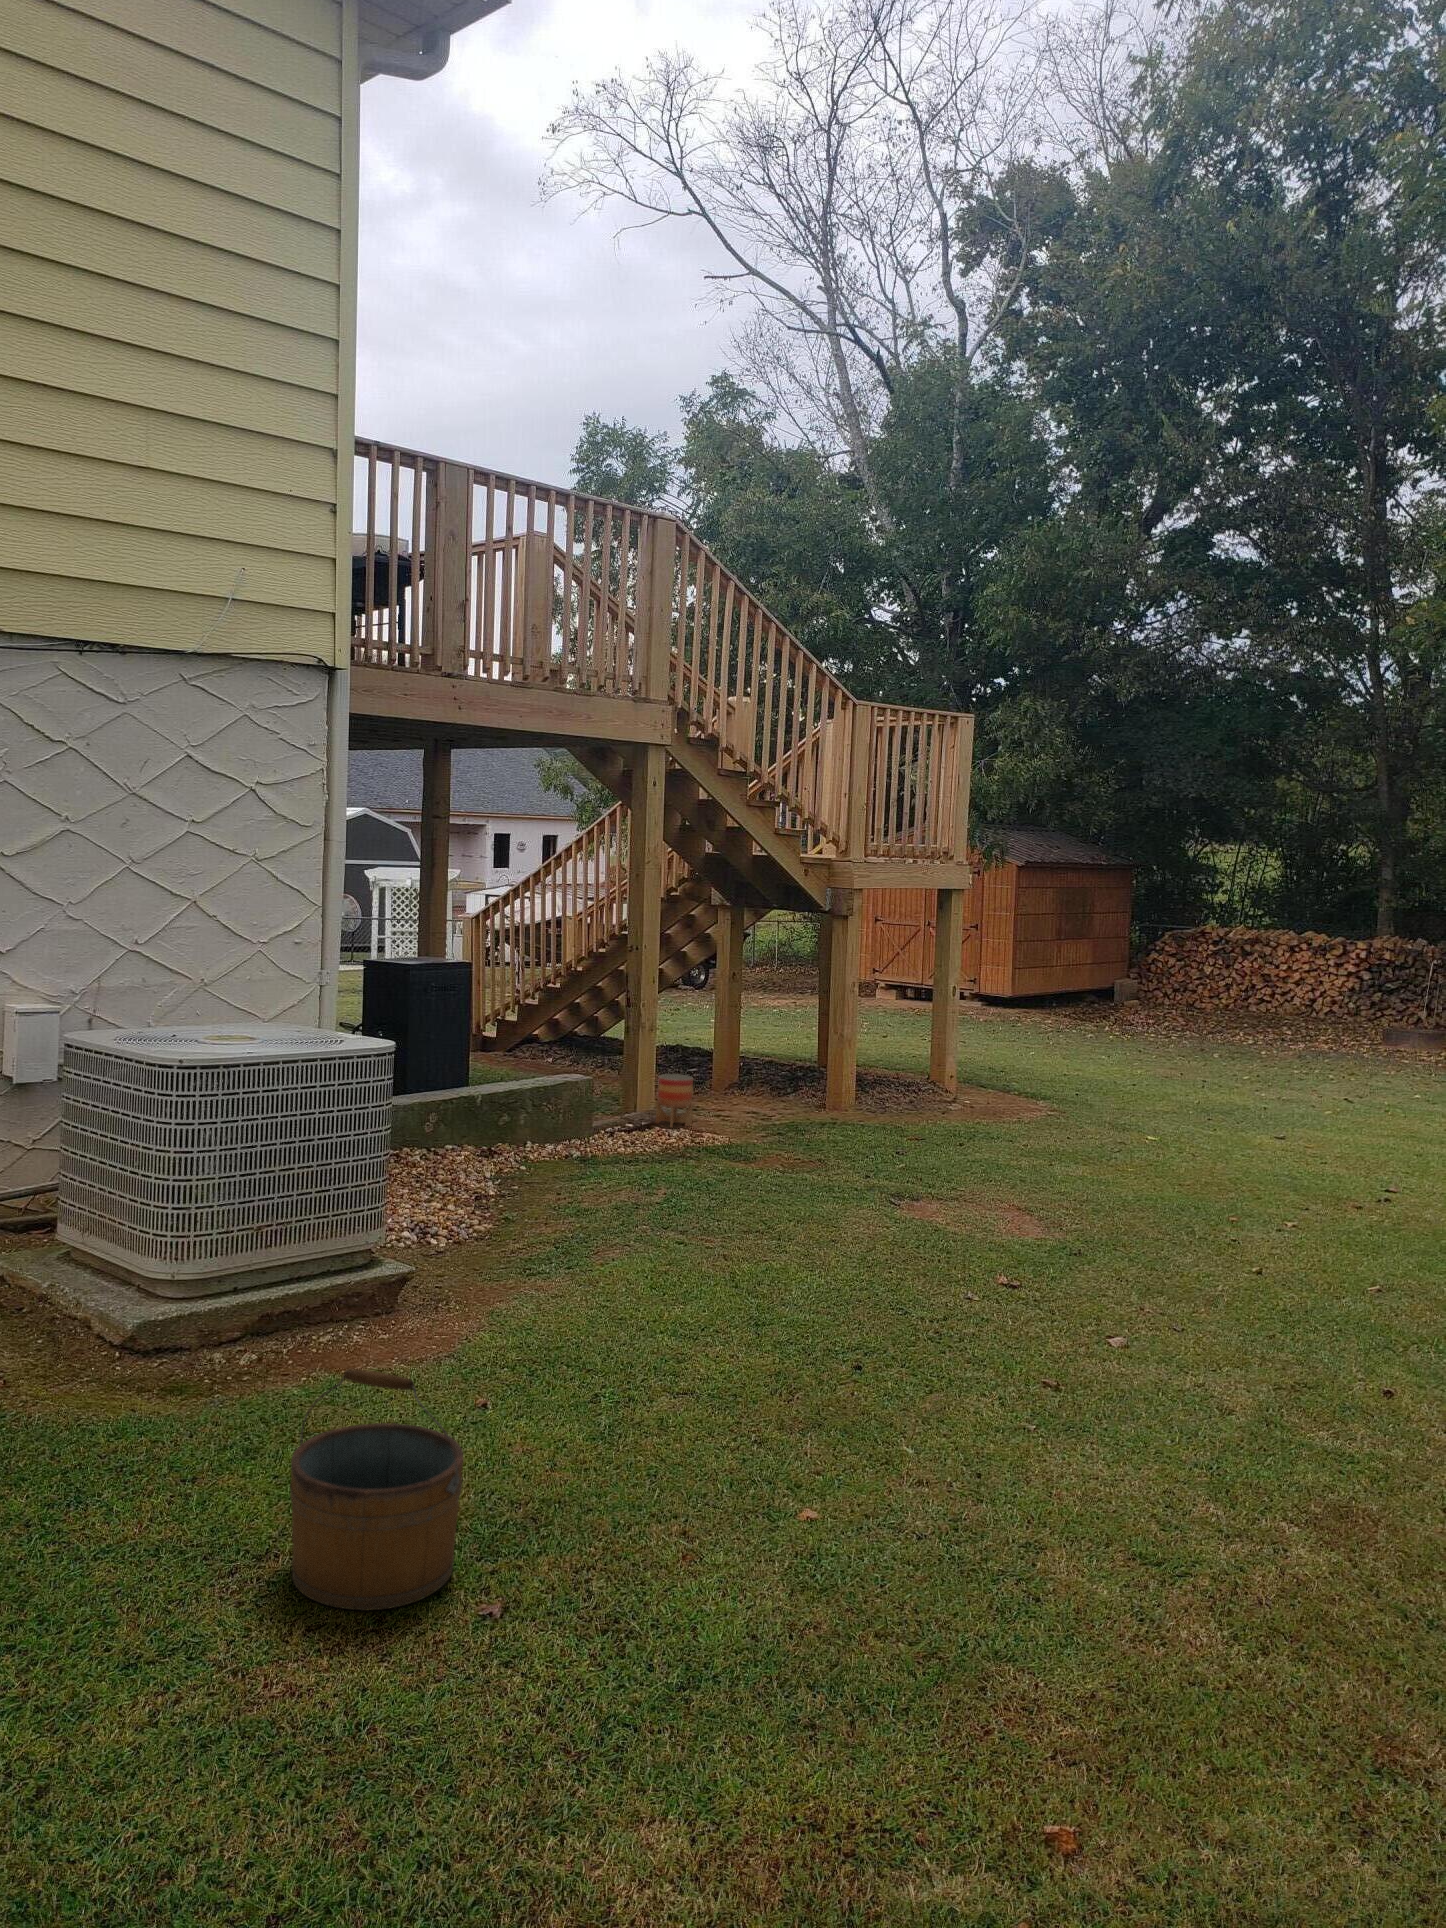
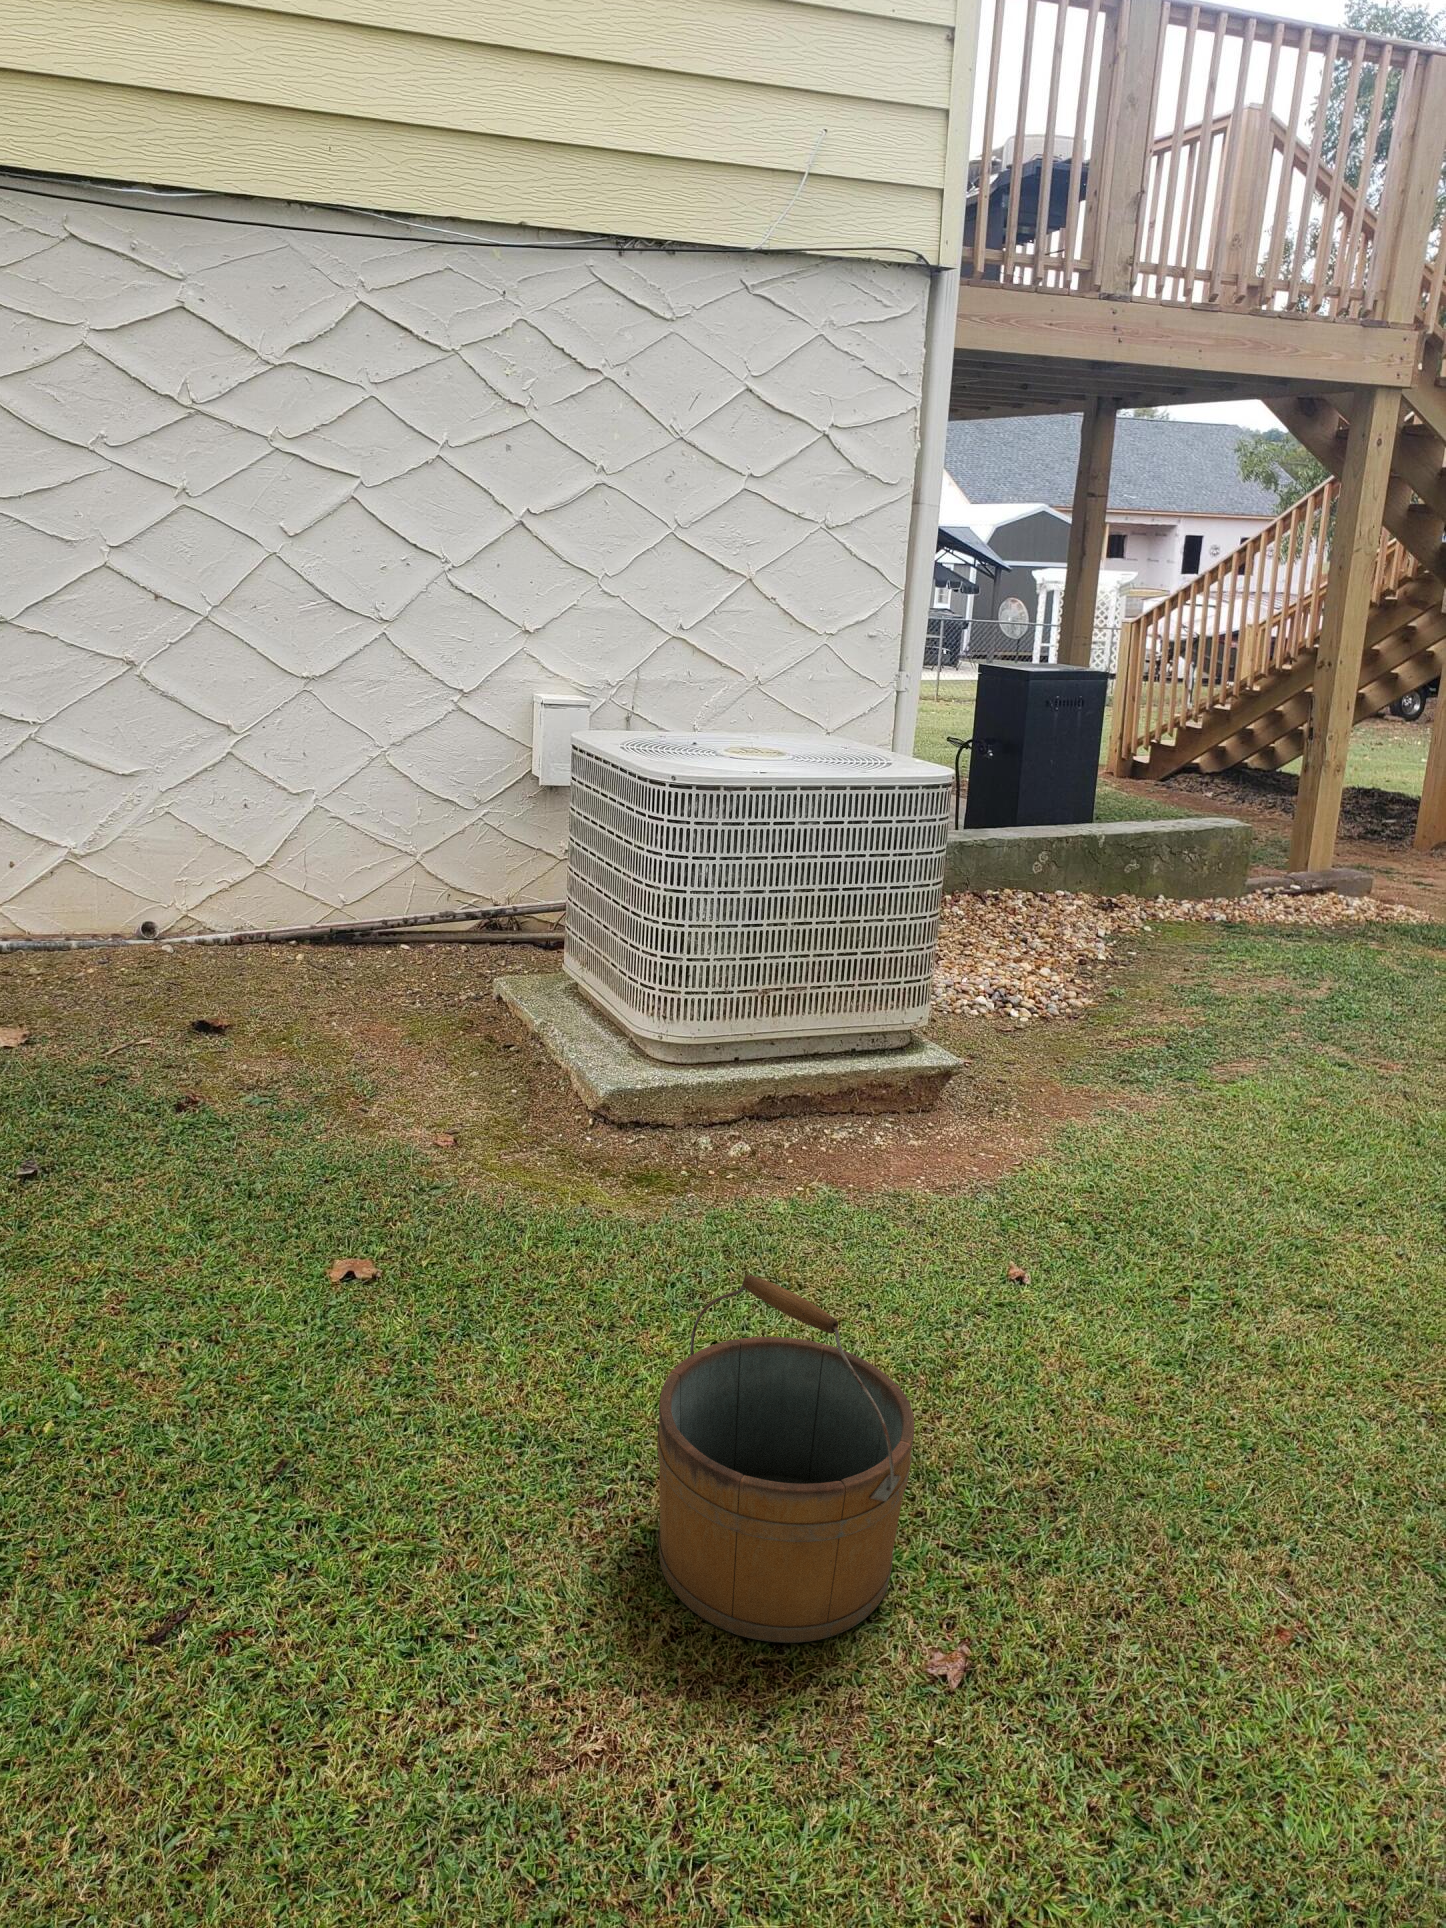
planter: present [656,1074,693,1128] -> none [1331,827,1391,895]

